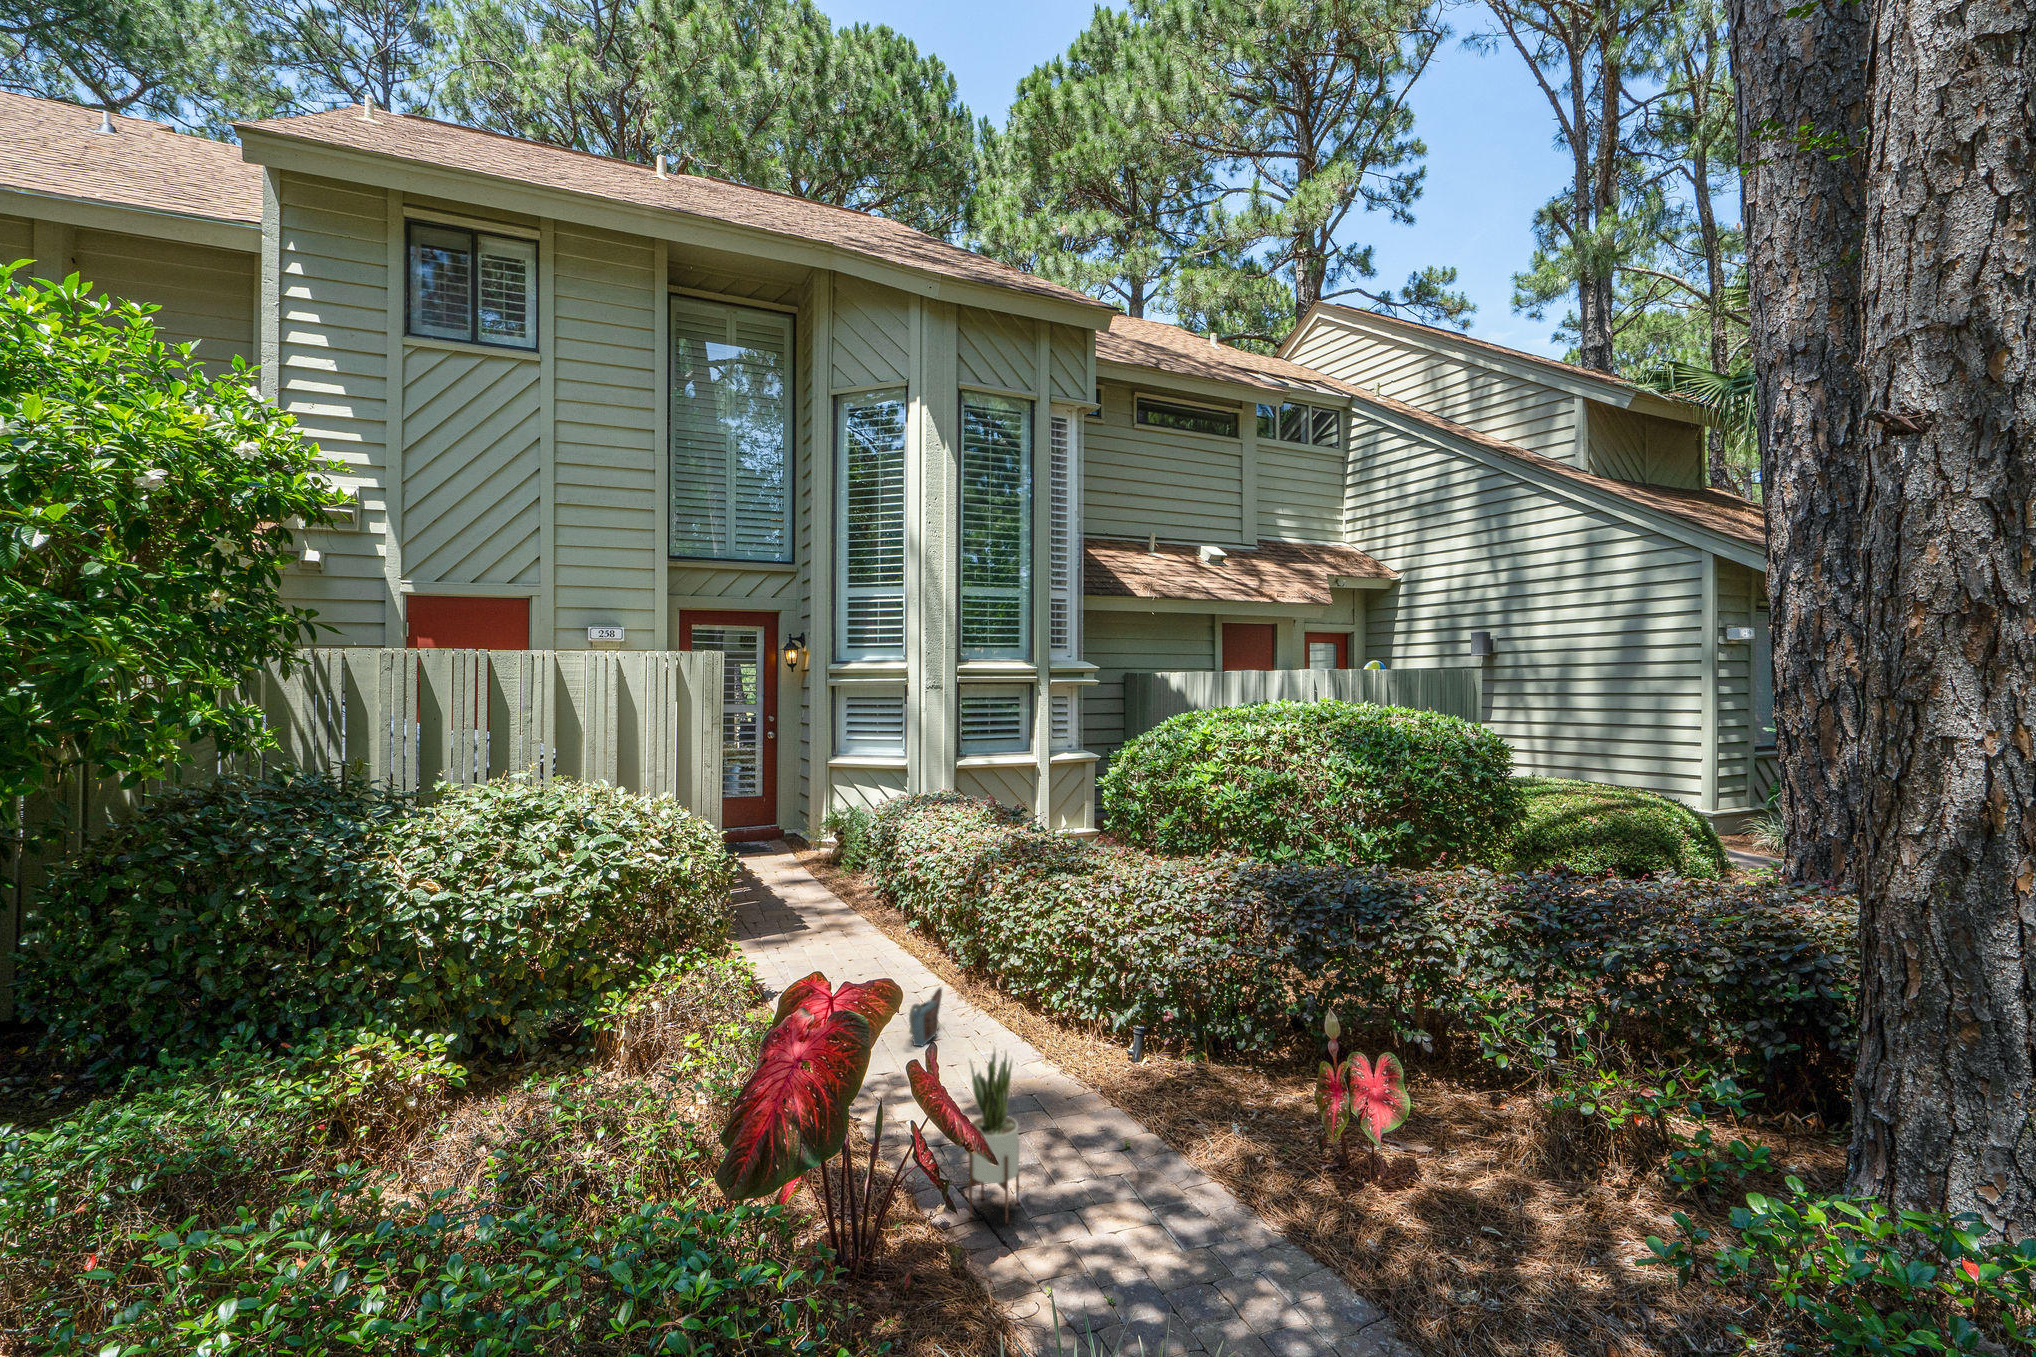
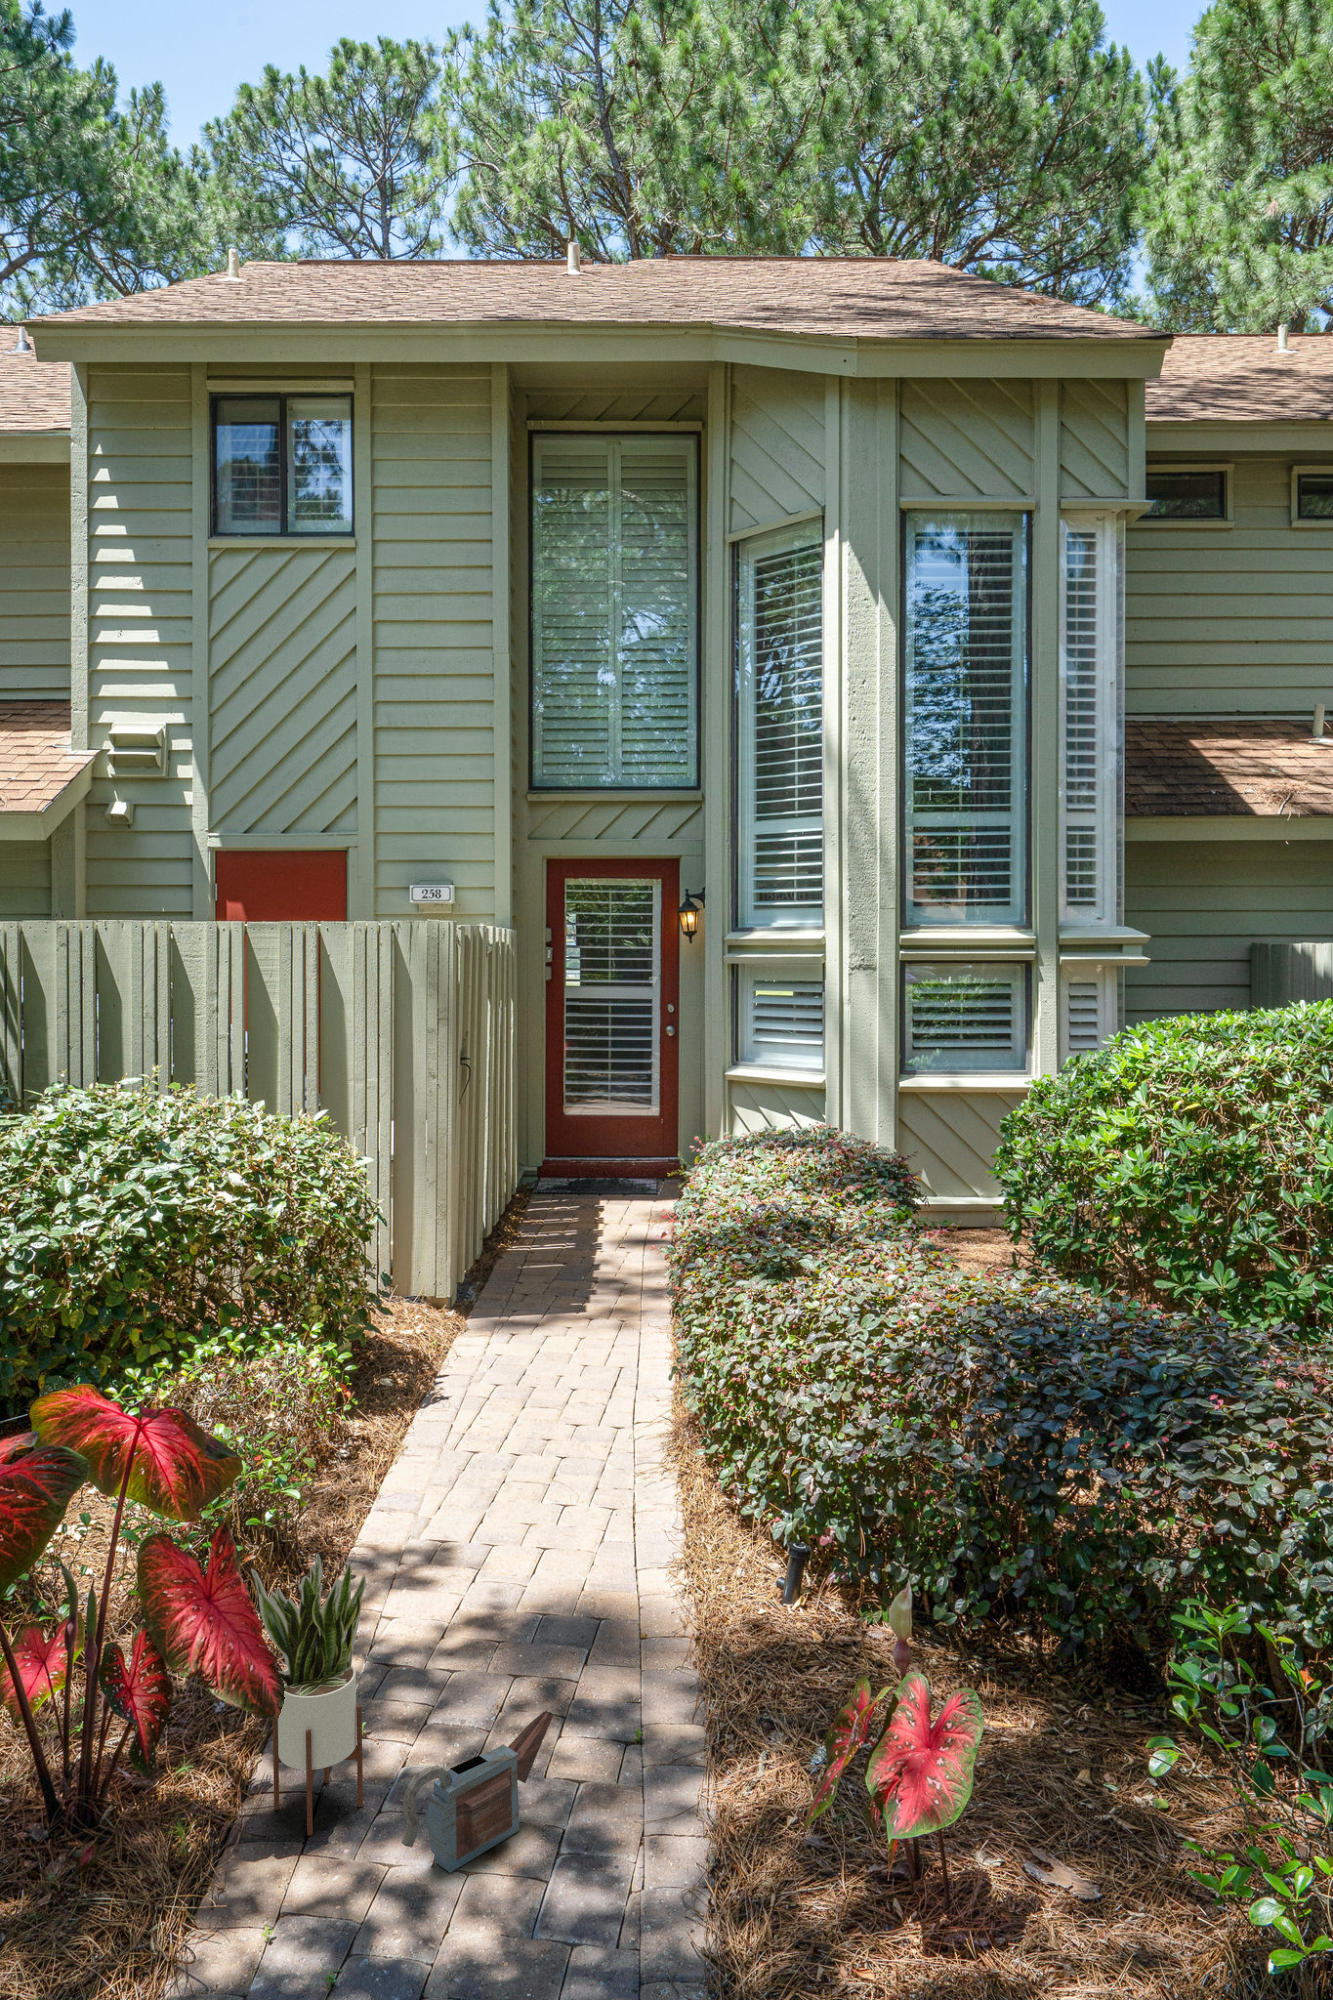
watering can: present [909,988,942,1046] -> present [401,1710,554,1873]

